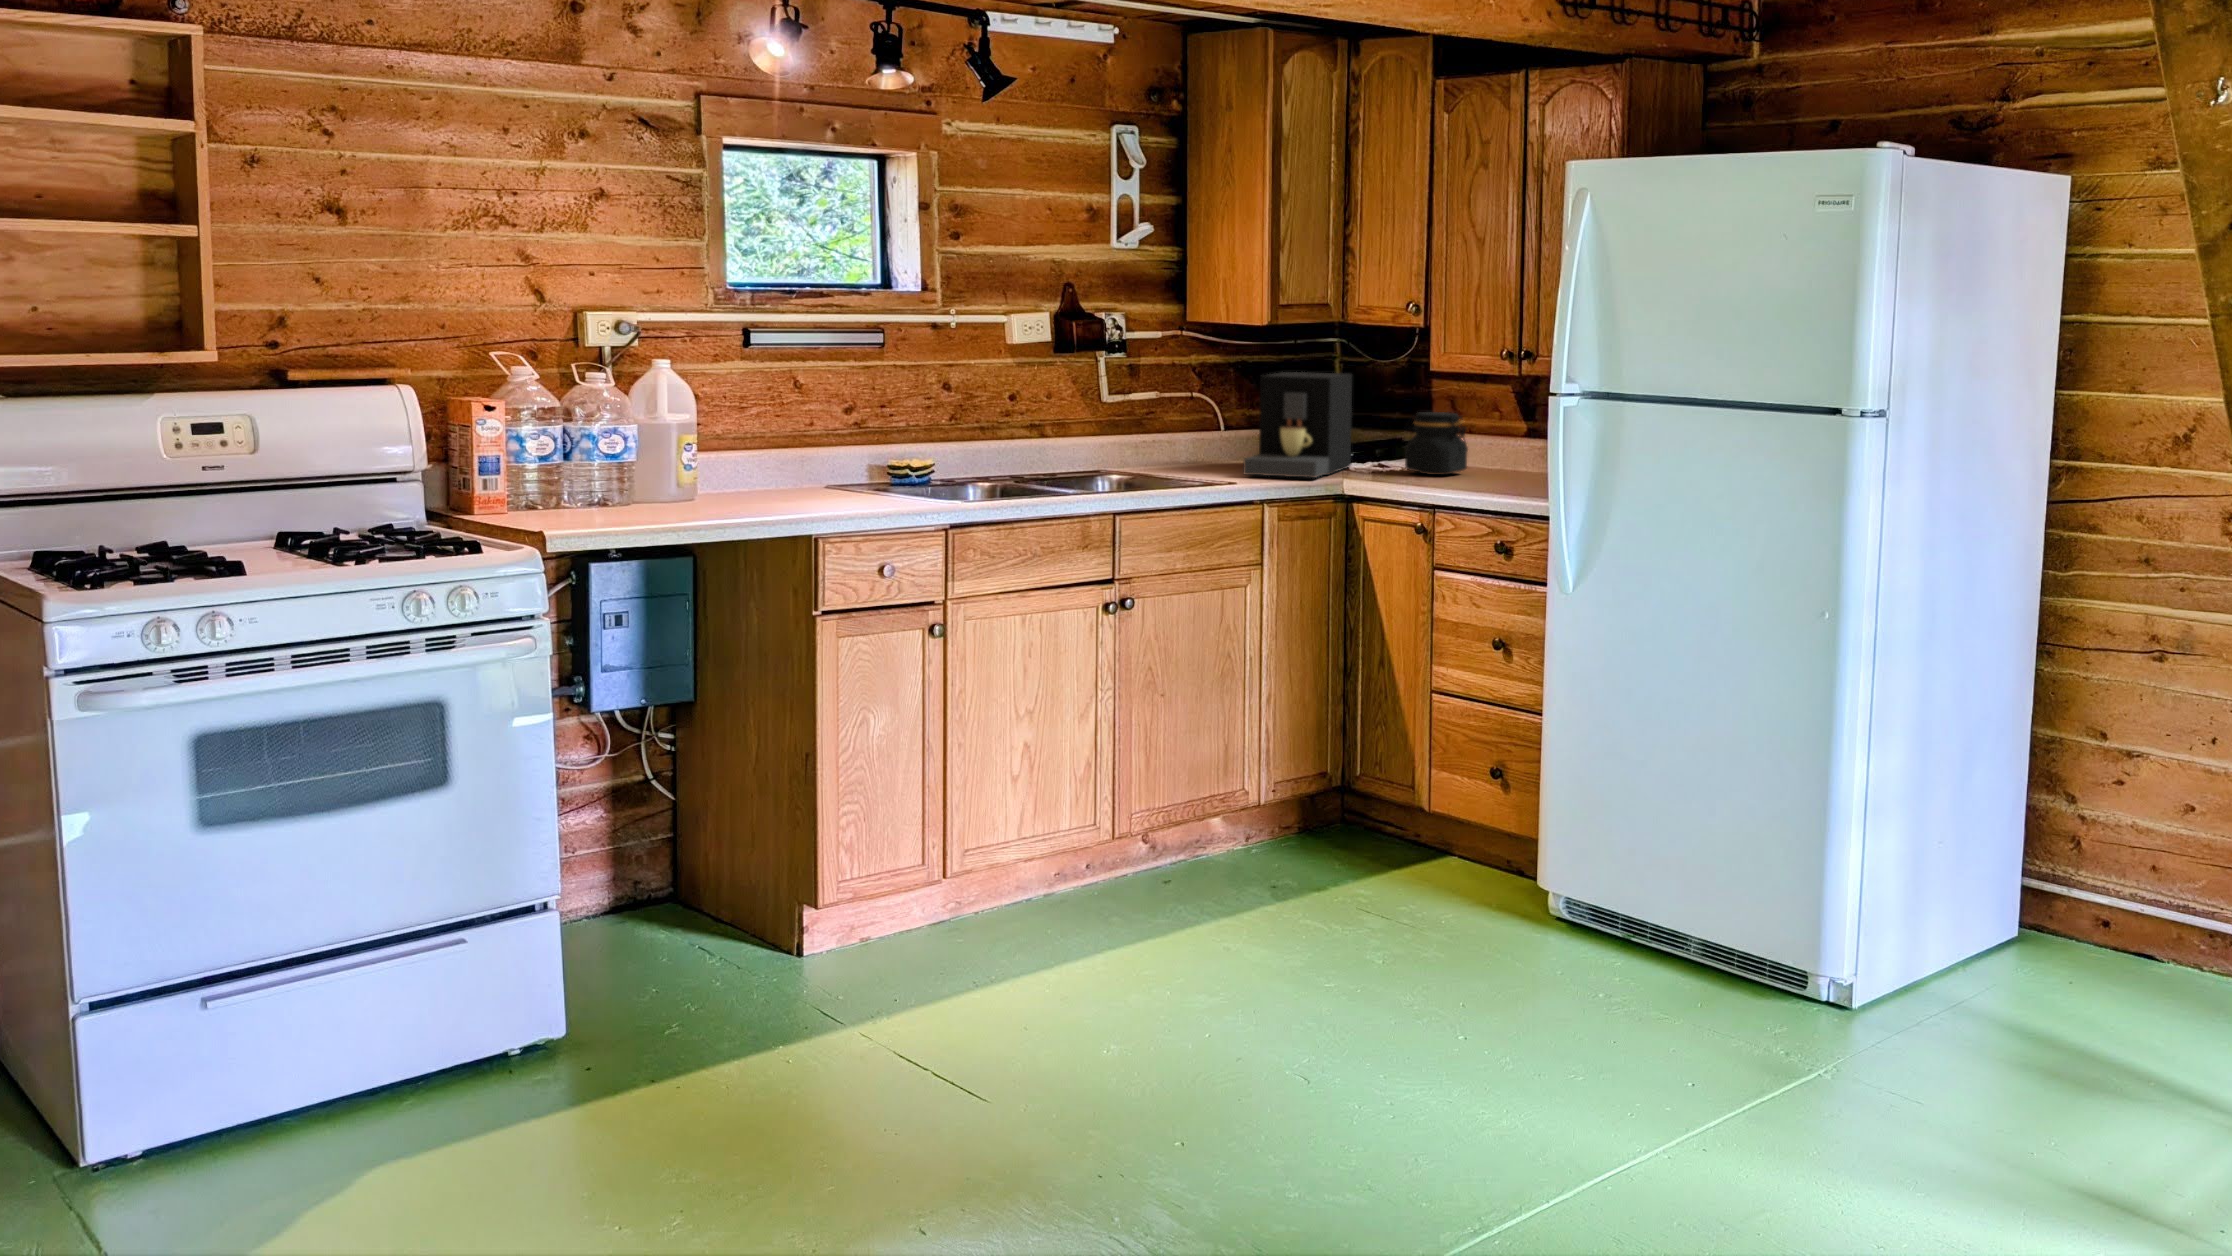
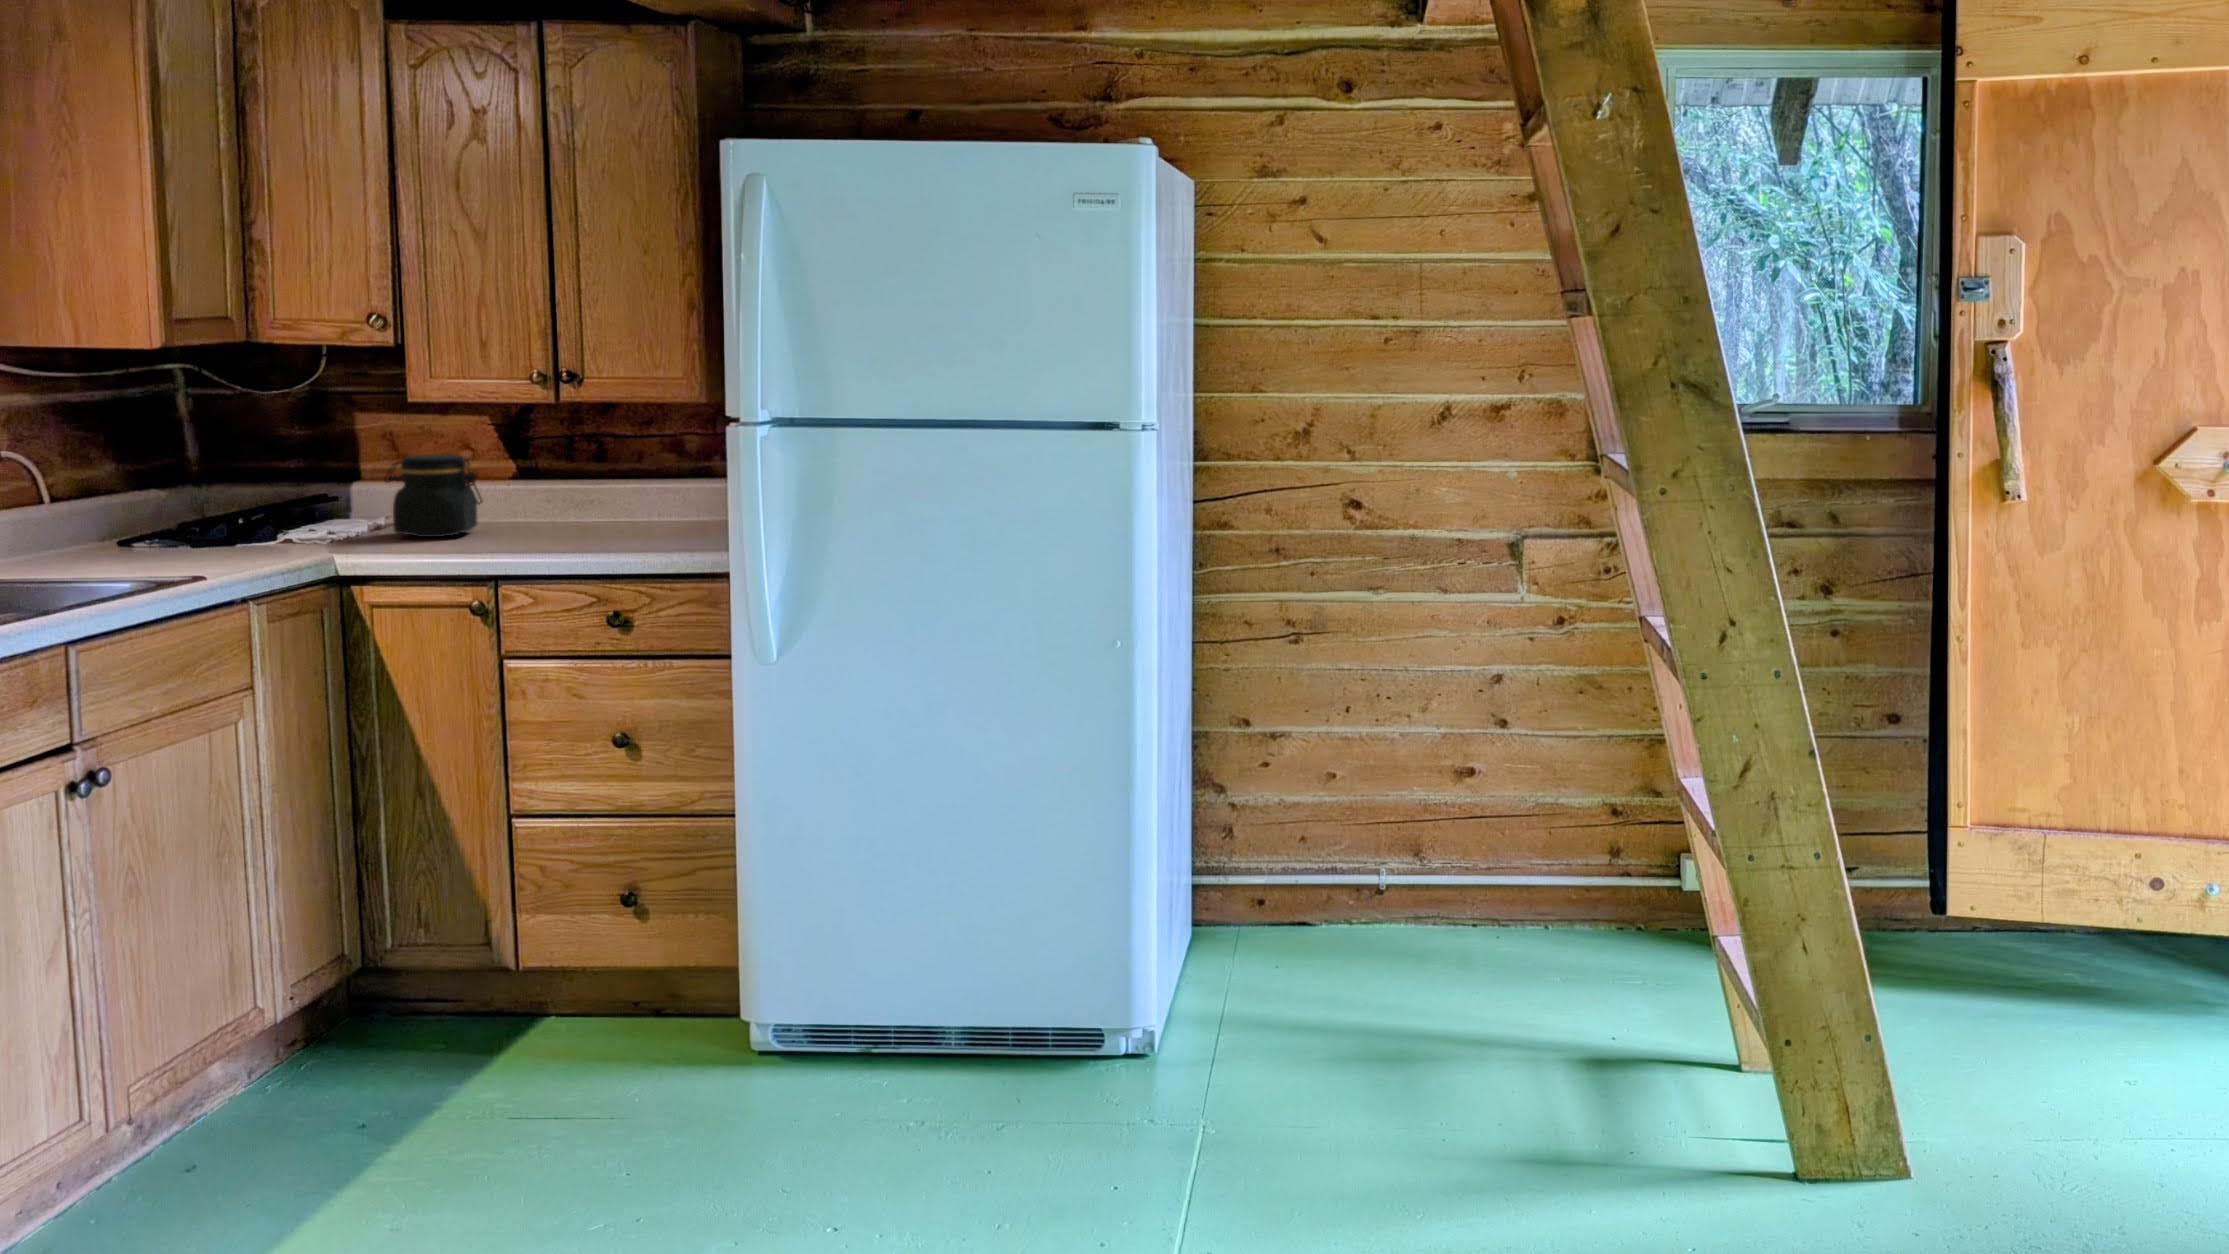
coffee maker: present [1243,372,1352,478] -> none [171,411,299,565]

